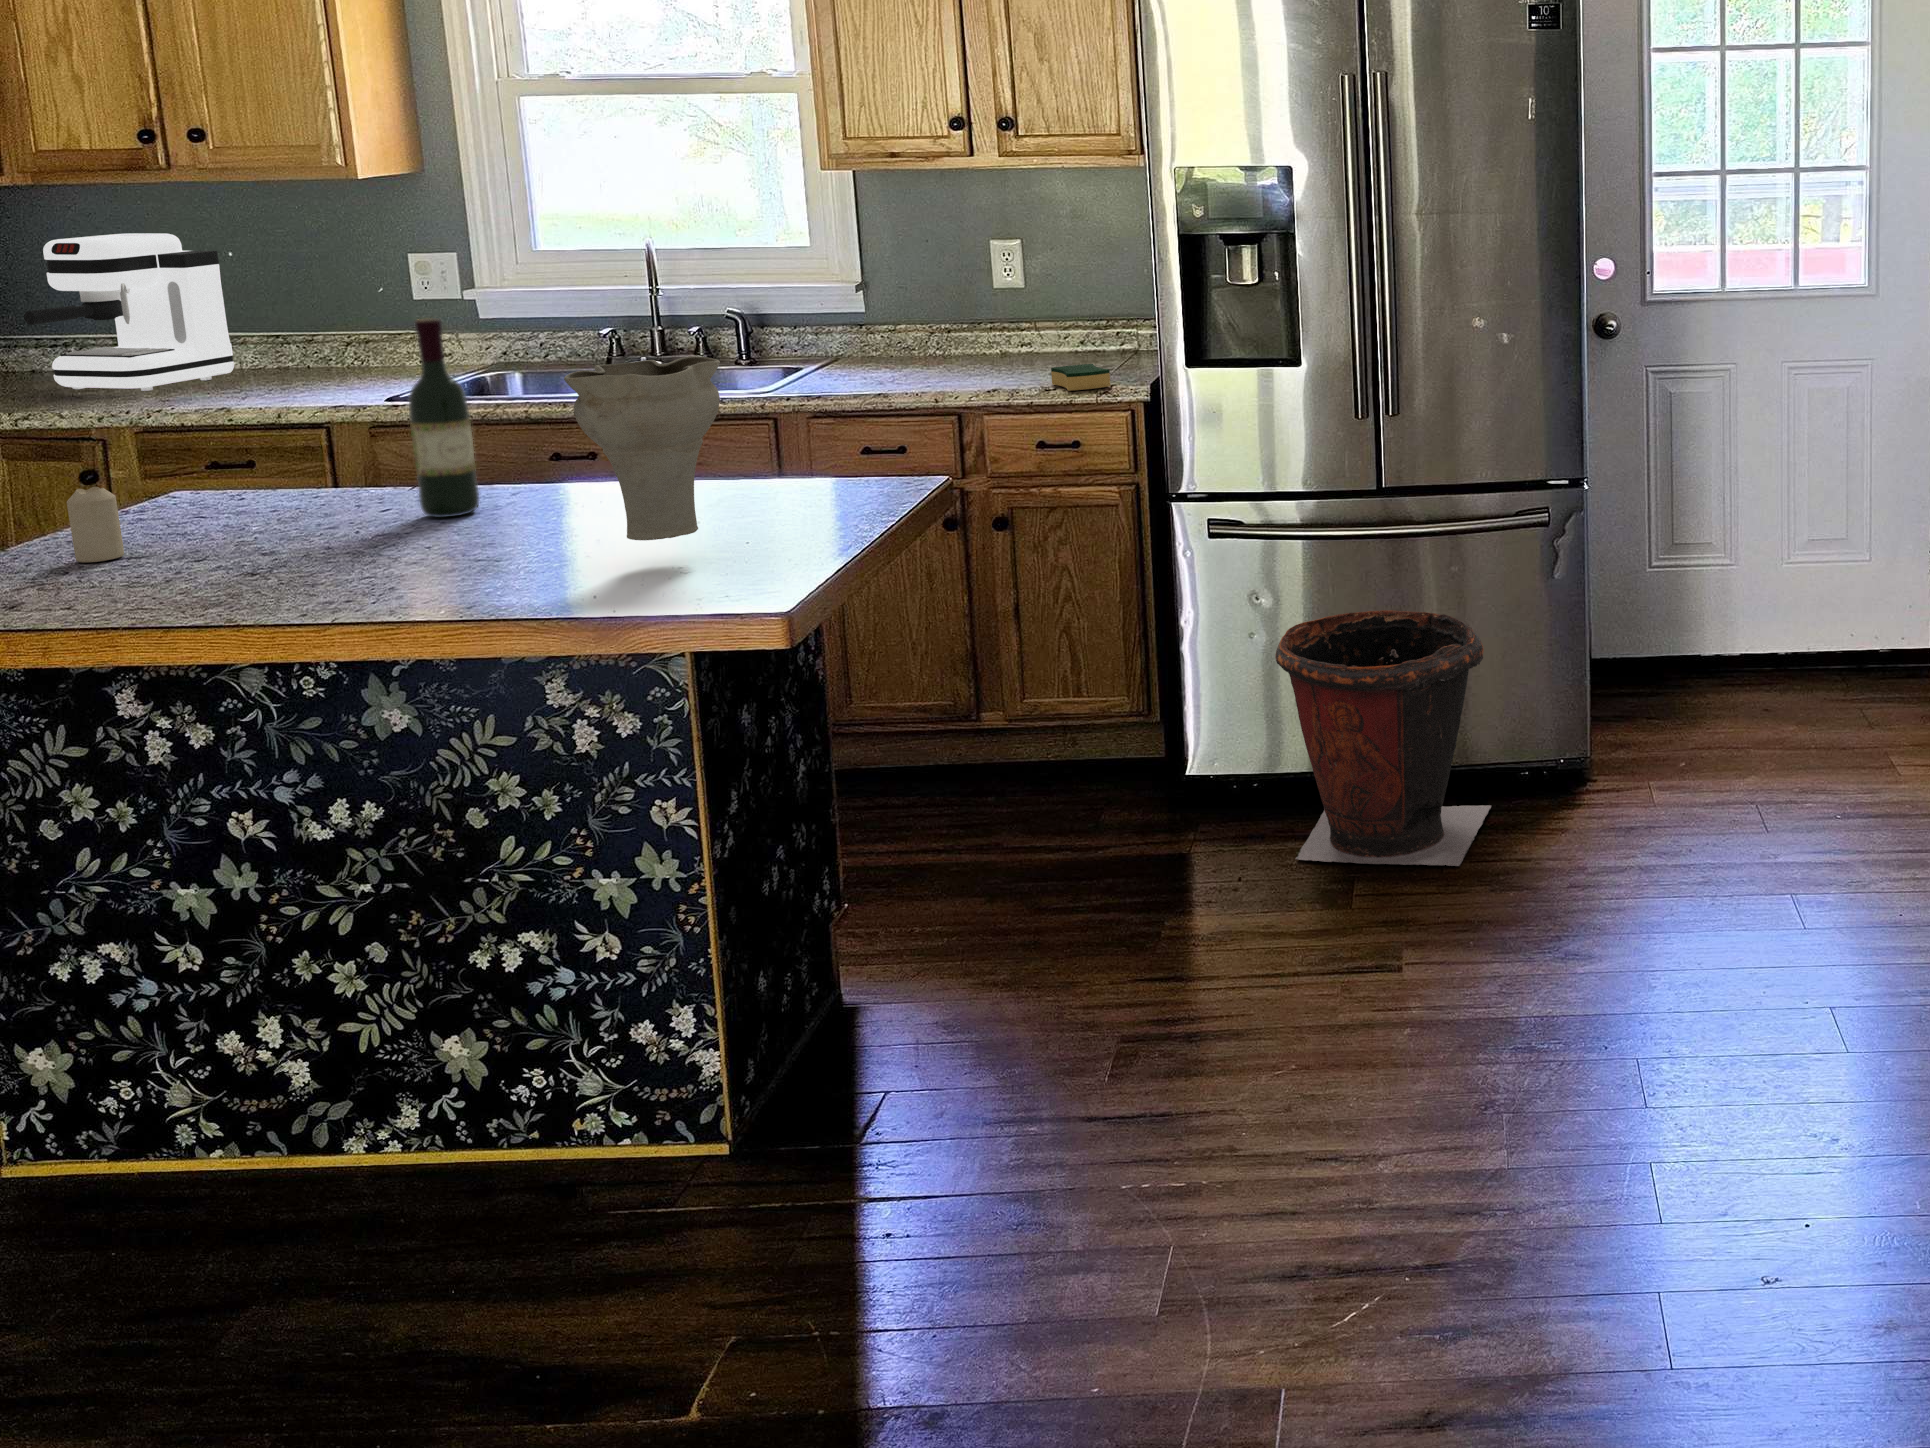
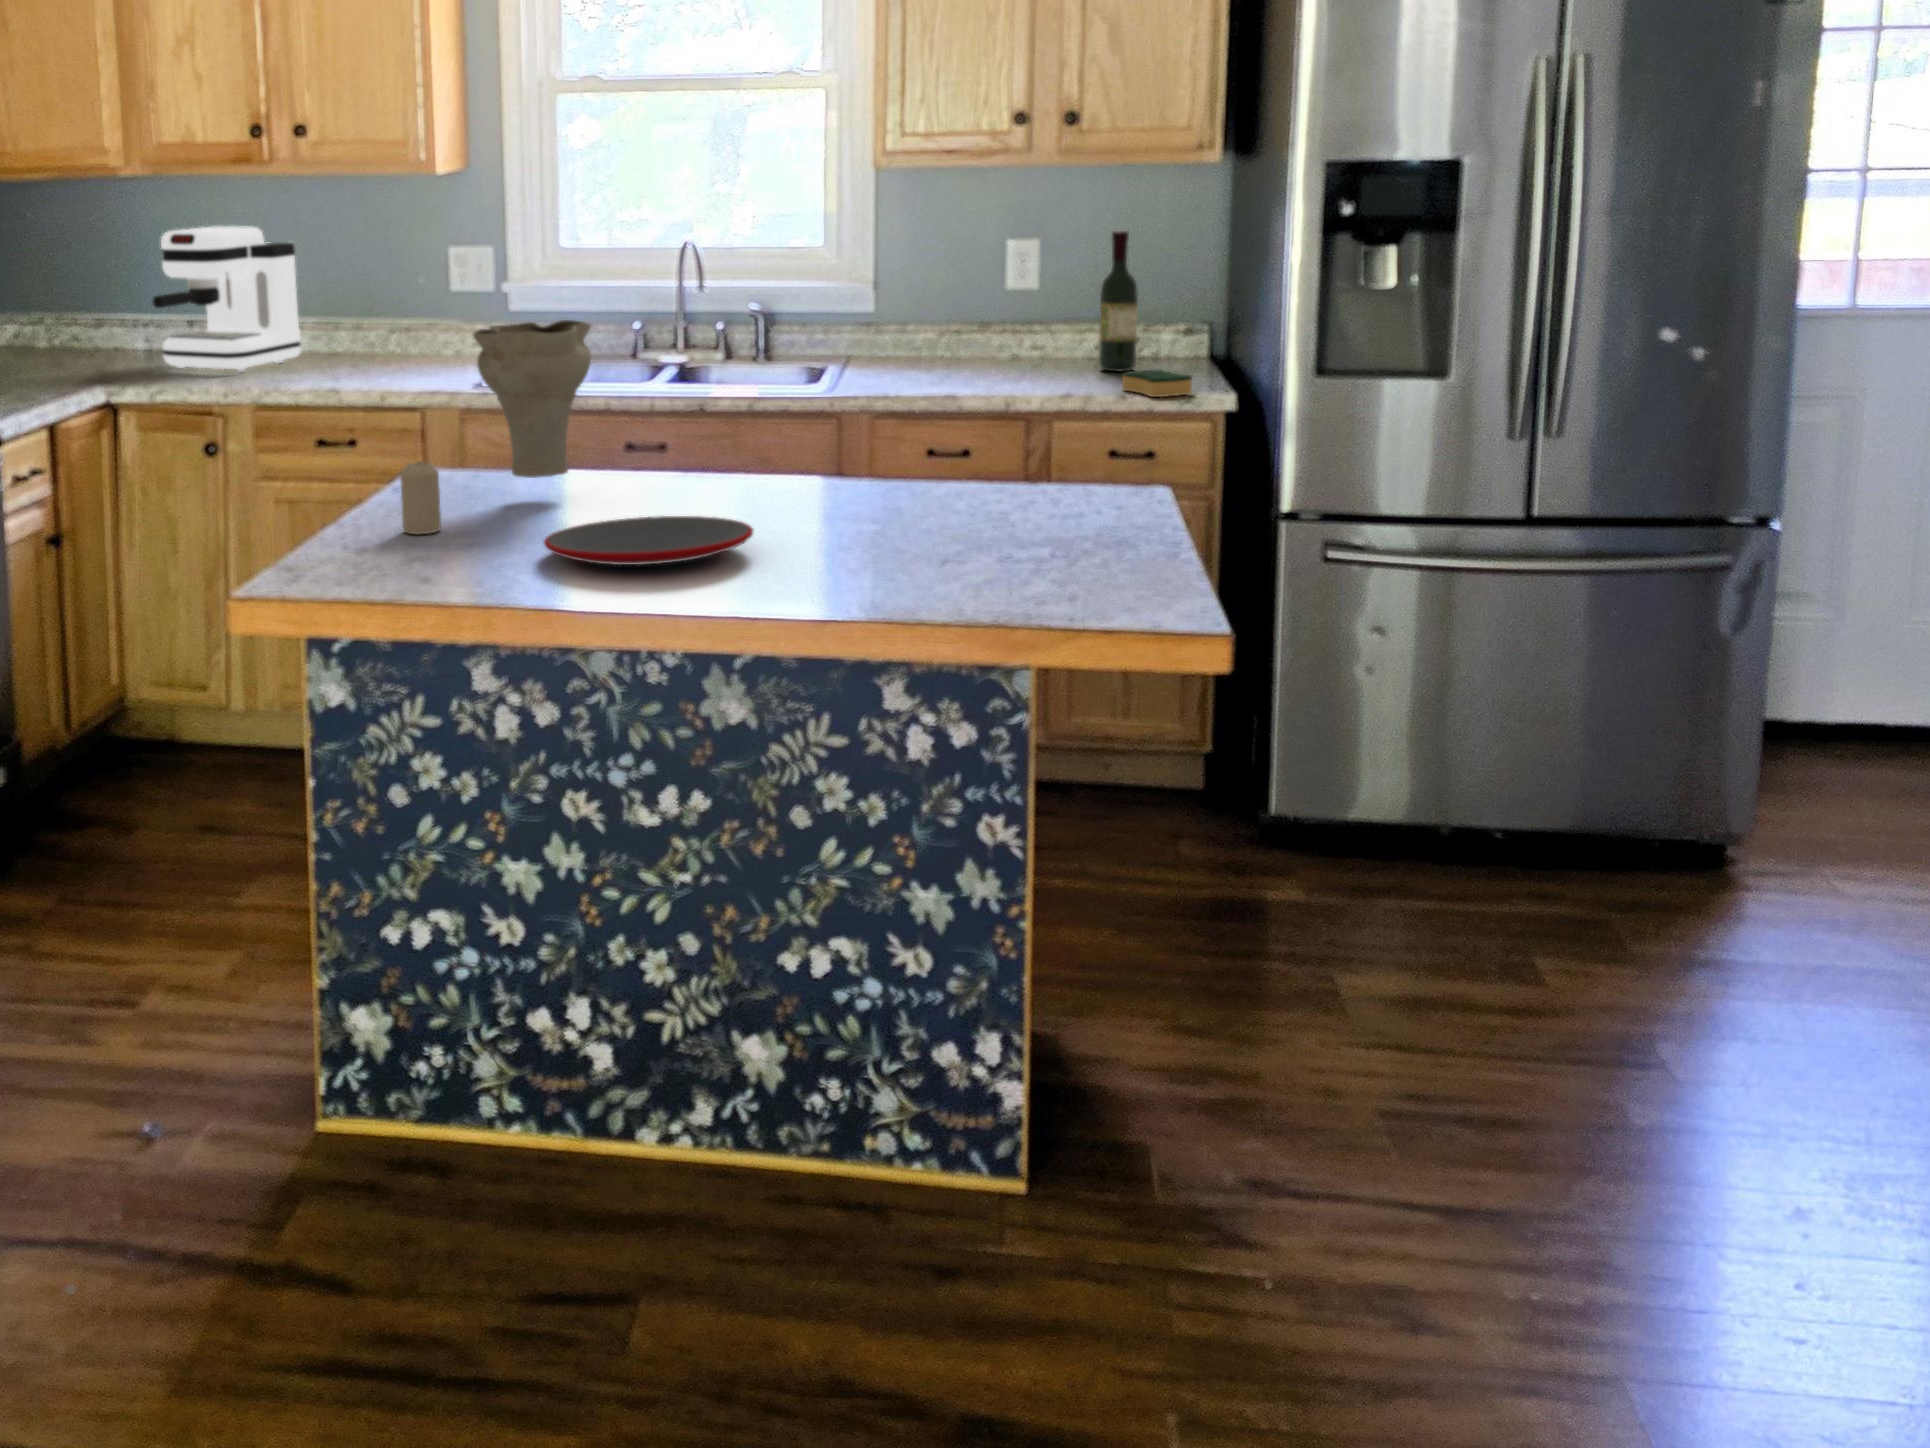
wine bottle: present [409,318,479,518] -> present [1099,231,1138,371]
vase: present [564,356,720,540] -> present [473,320,591,478]
plate: none [178,530,424,583] -> present [544,516,753,565]
waste bin: present [1275,608,1491,866] -> none [1418,652,1688,949]

